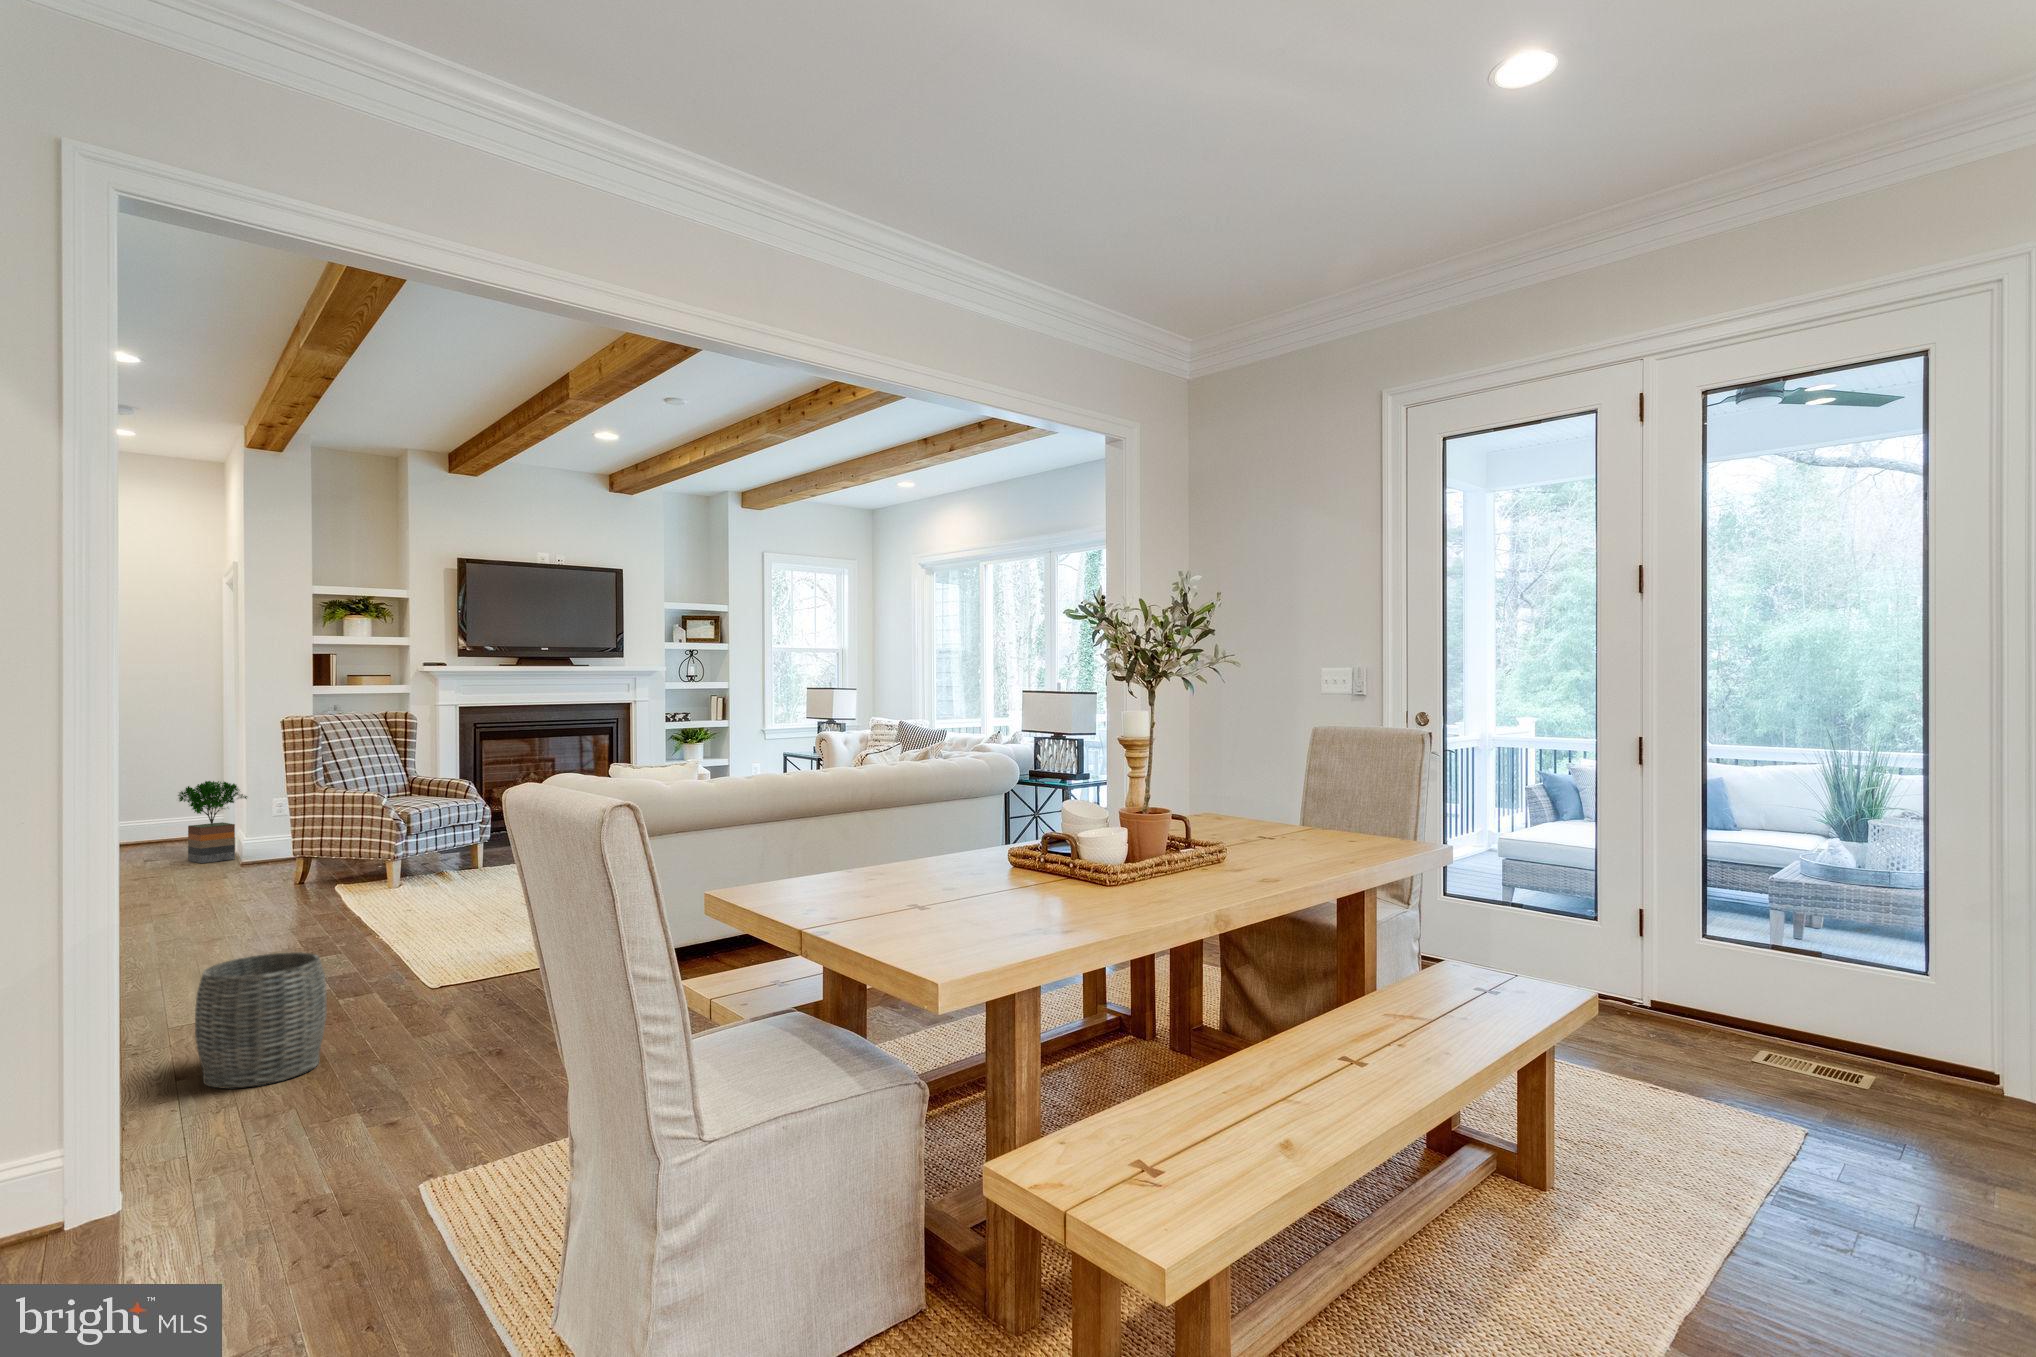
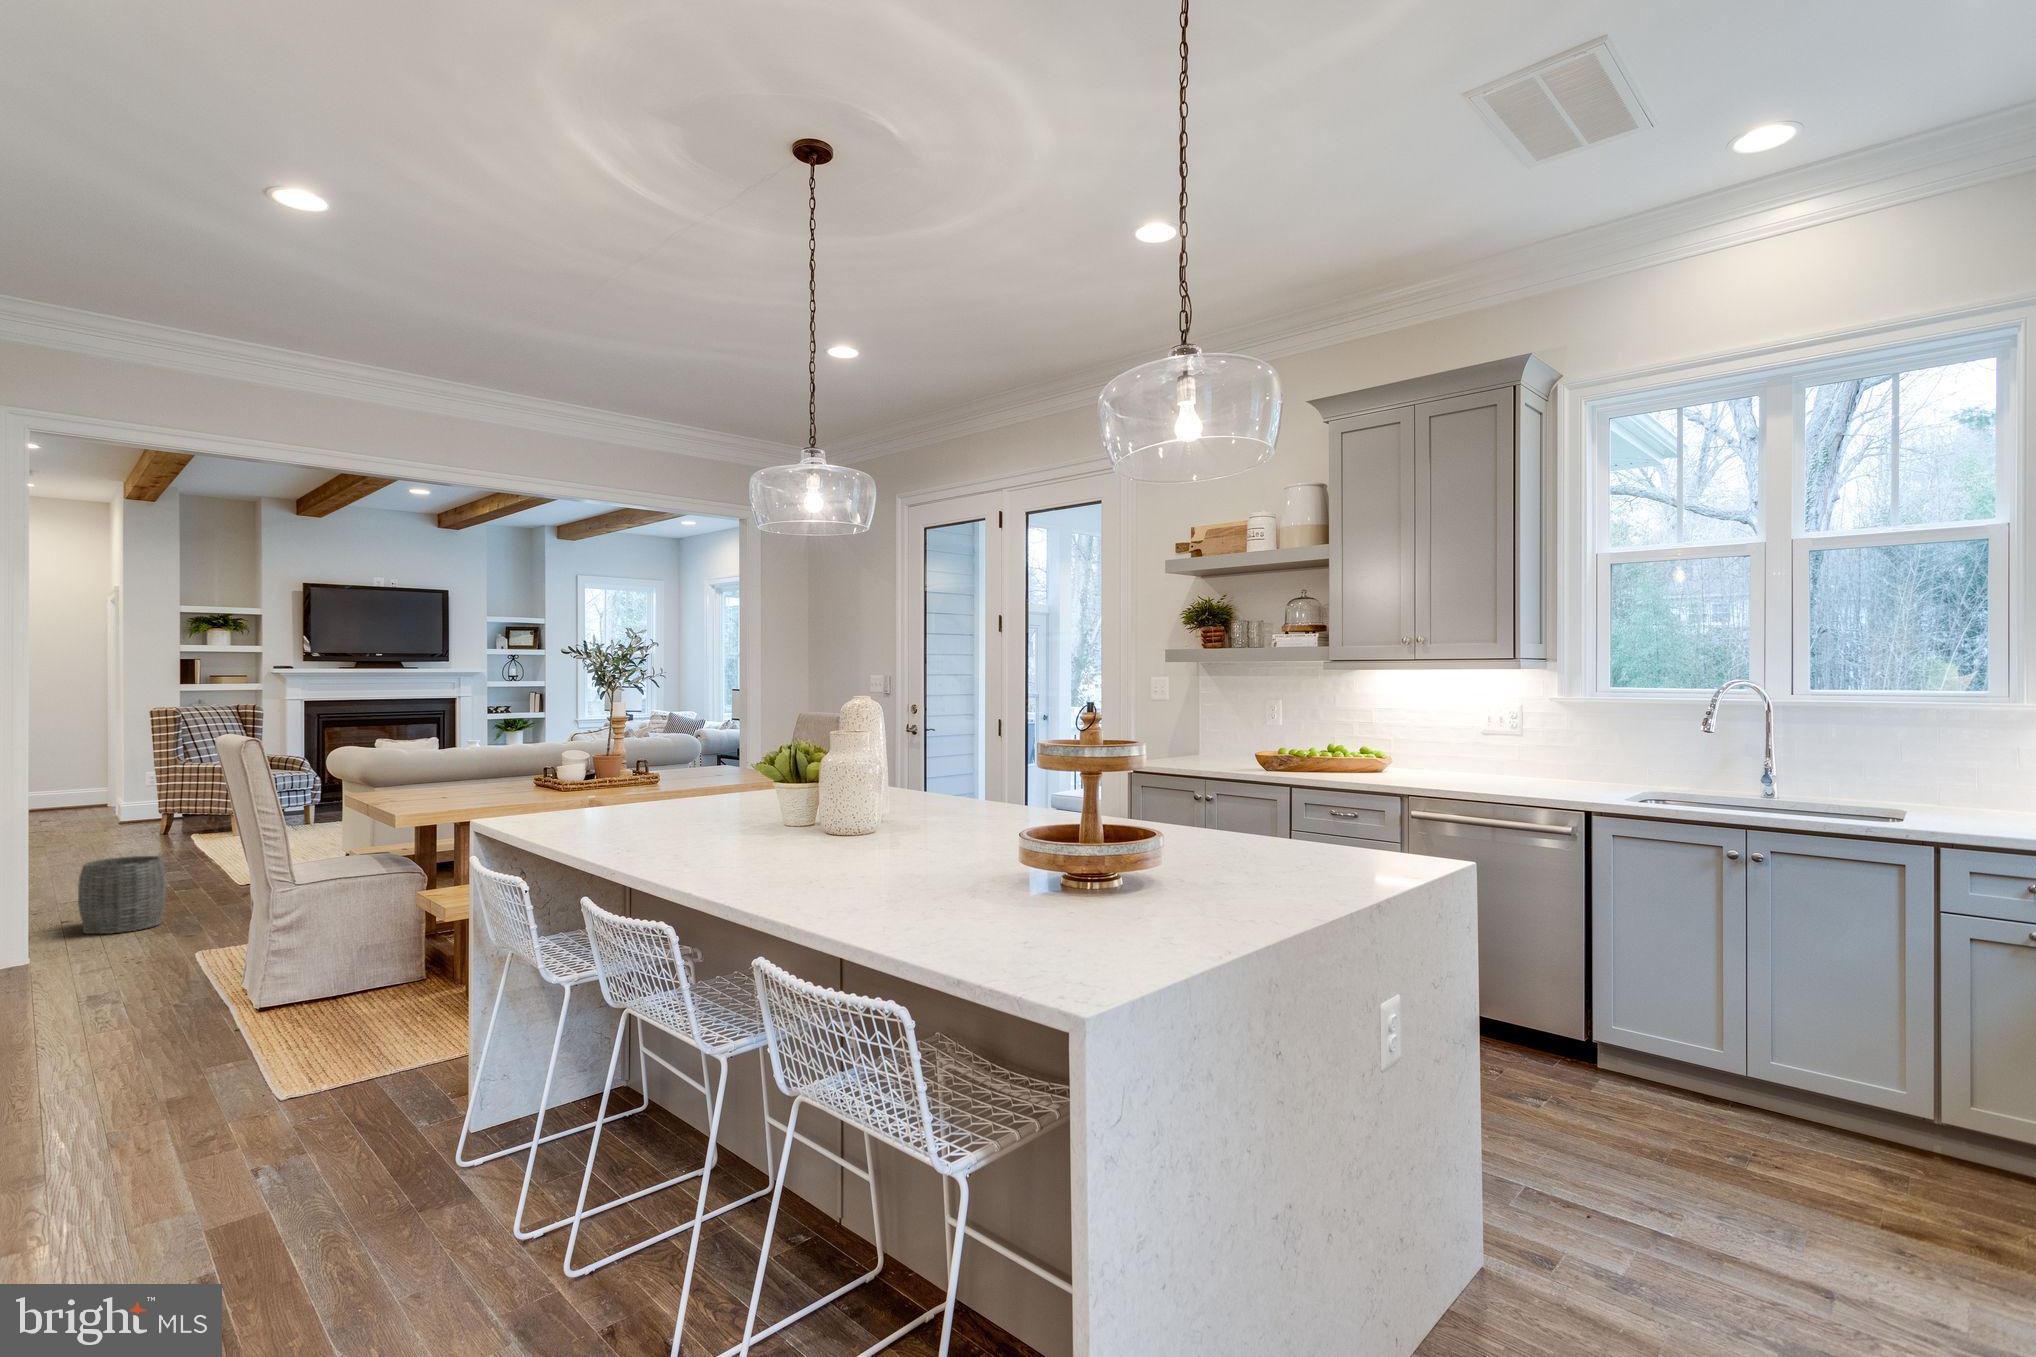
potted tree: present [178,781,247,863] -> none [62,758,125,823]

